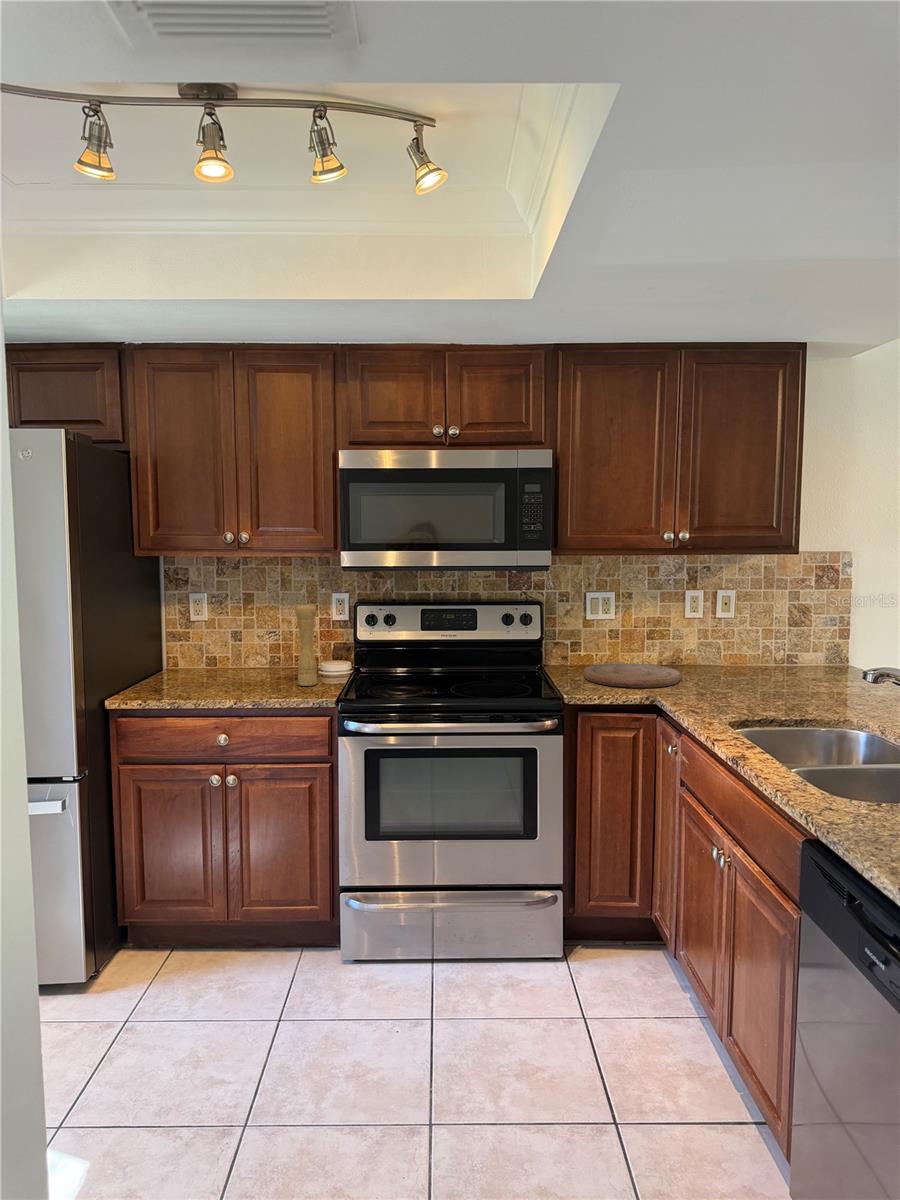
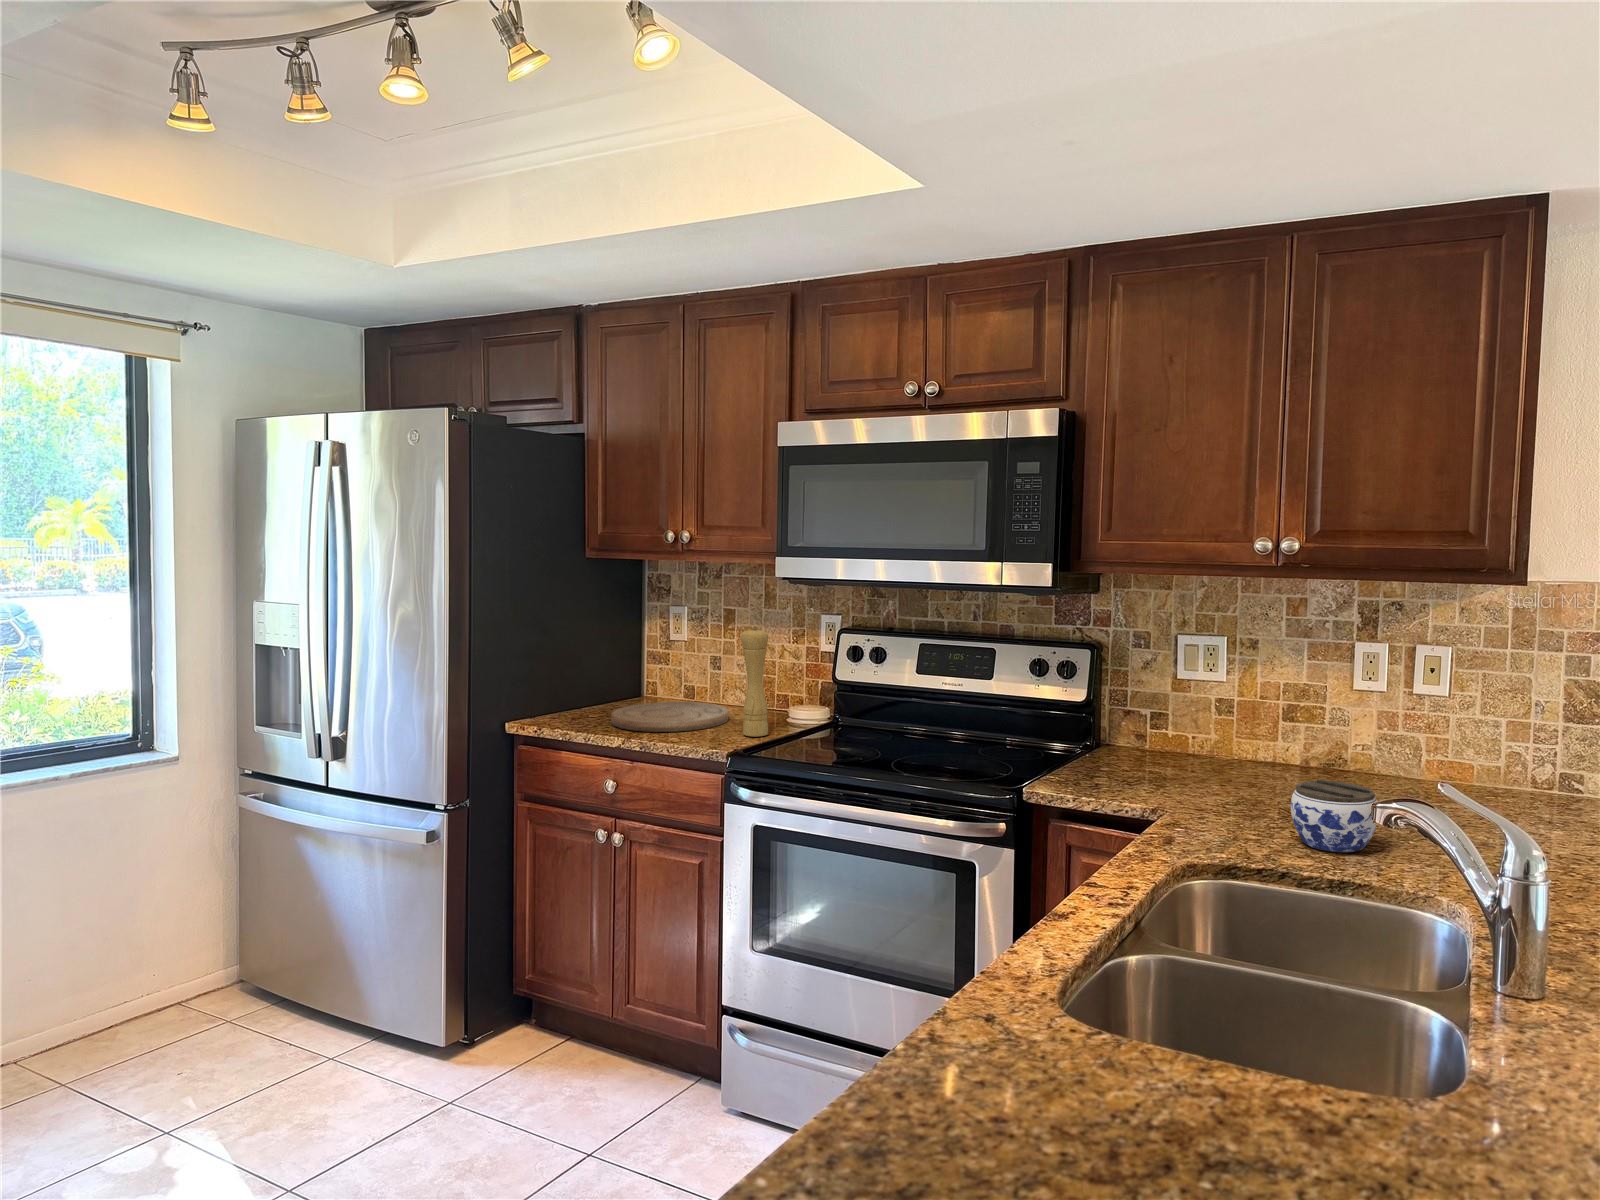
cutting board: present [584,663,680,688] -> present [611,702,728,732]
jar: none [736,665,786,705] -> present [1291,780,1377,852]

